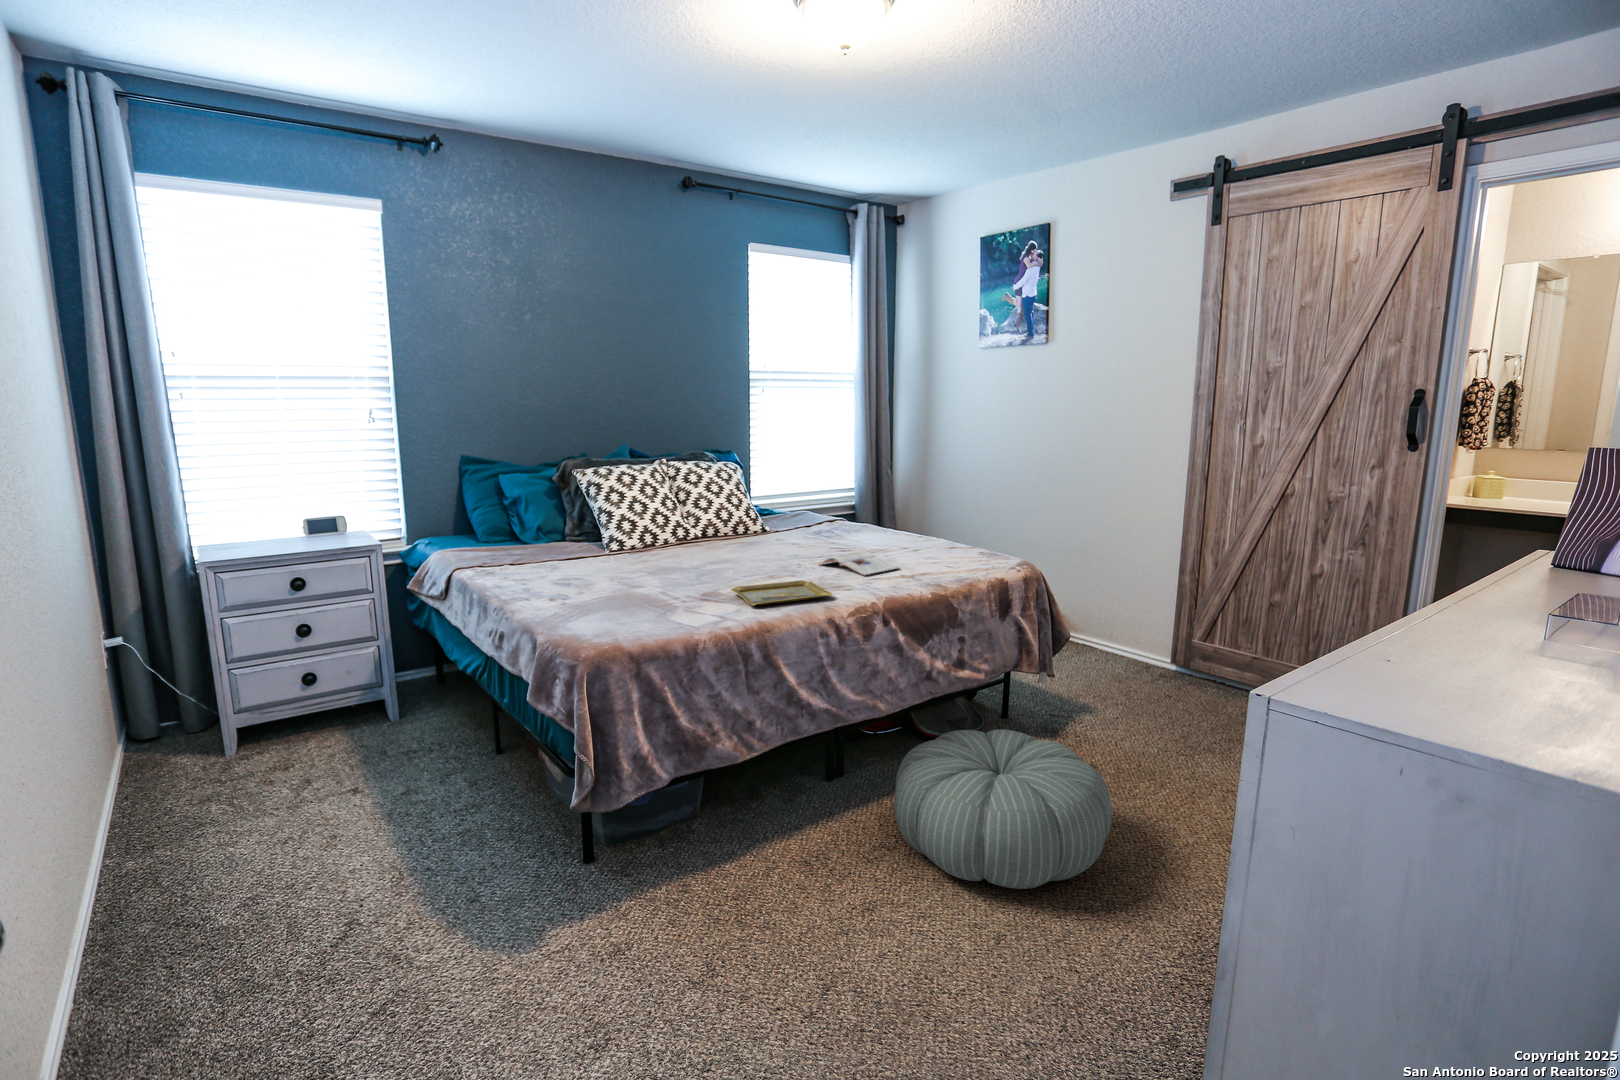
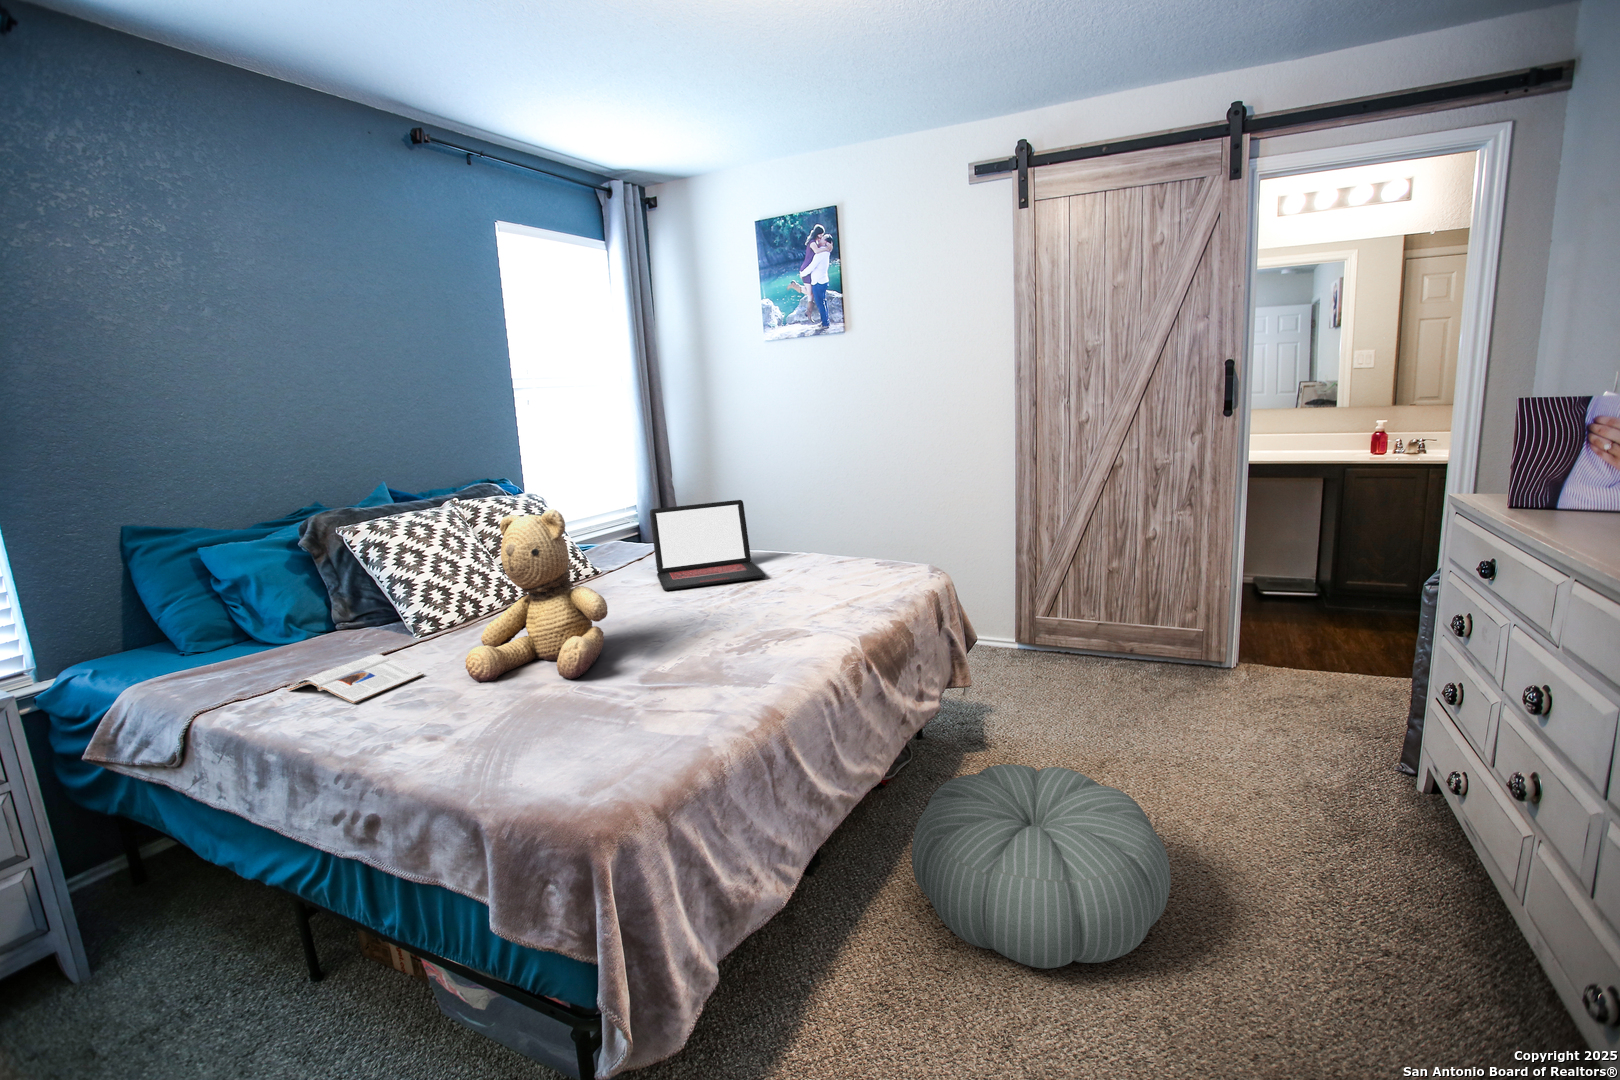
teddy bear: none [613,466,709,587] -> present [465,509,608,682]
laptop: none [792,483,880,549] -> present [650,500,765,590]
magazine: present [819,552,899,576] -> present [287,654,424,703]
tray: present [731,580,832,605] -> none [662,636,795,688]

